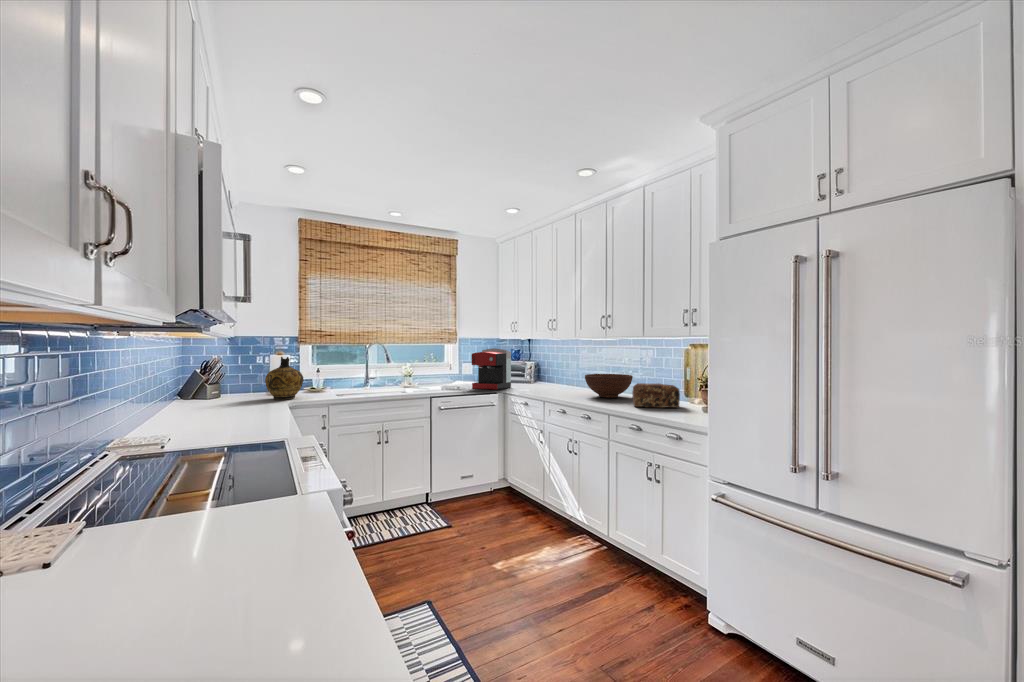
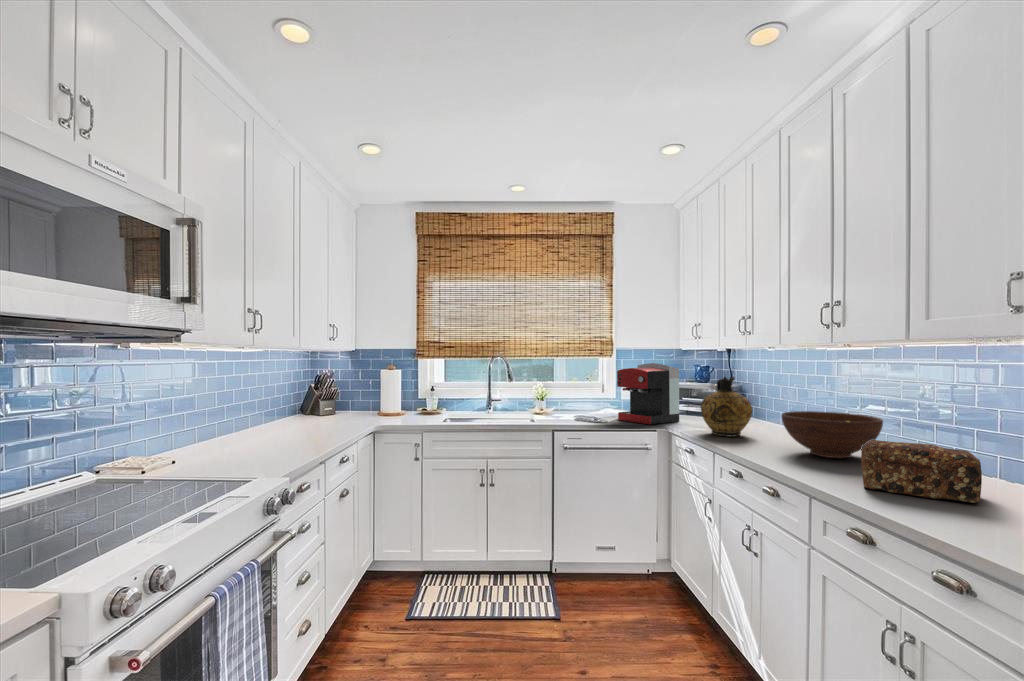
ceramic jug: present [265,357,304,400] -> present [701,377,752,436]

